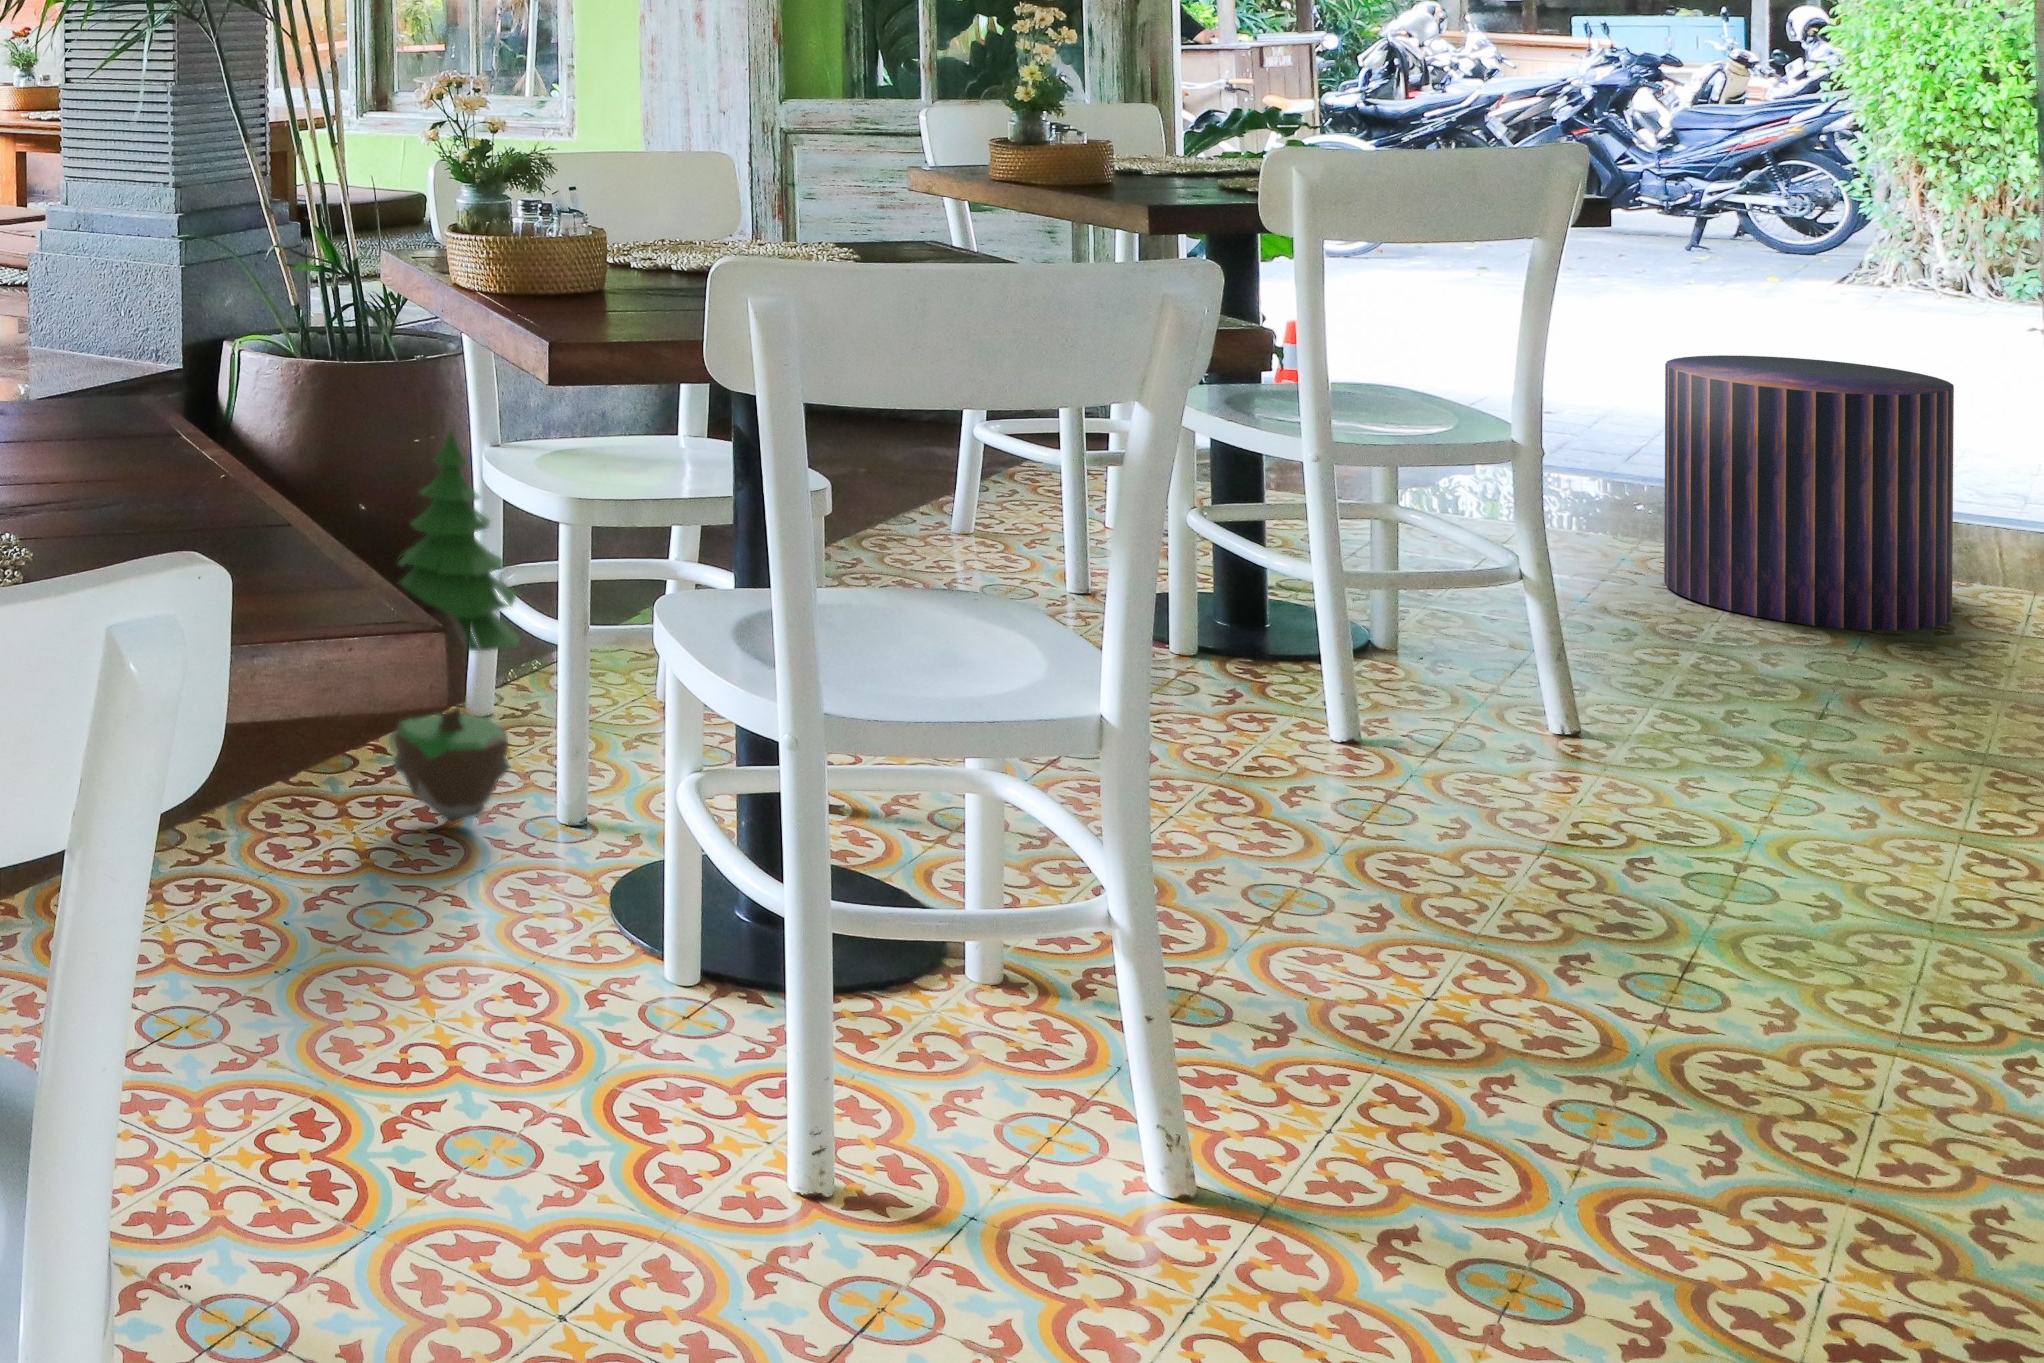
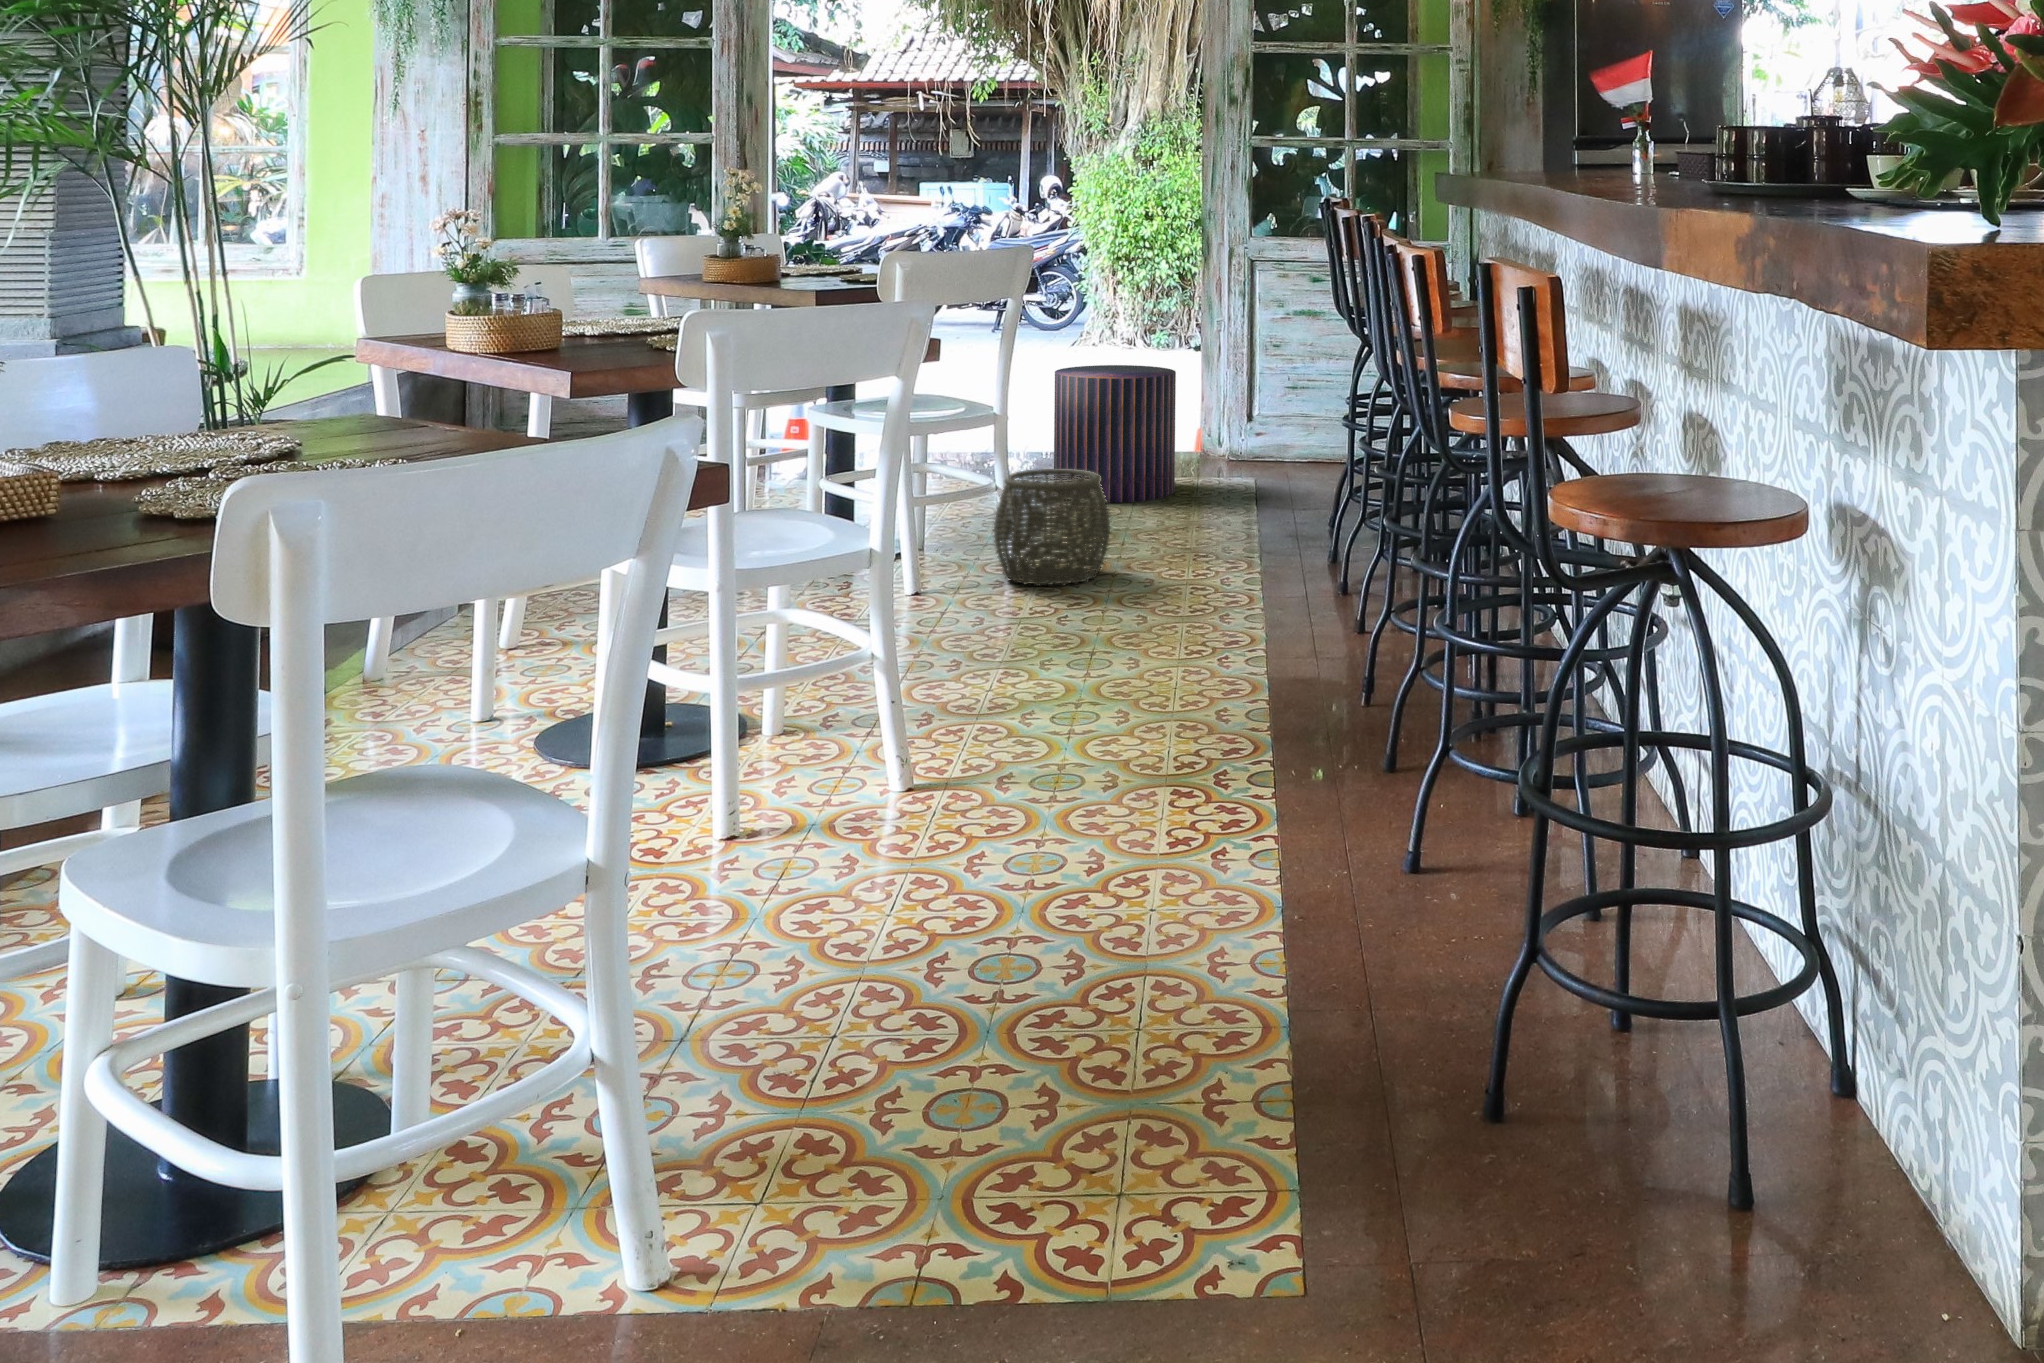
potted tree: present [394,431,520,824] -> none [408,451,515,722]
woven basket: none [1453,559,1726,801] -> present [993,469,1111,586]

